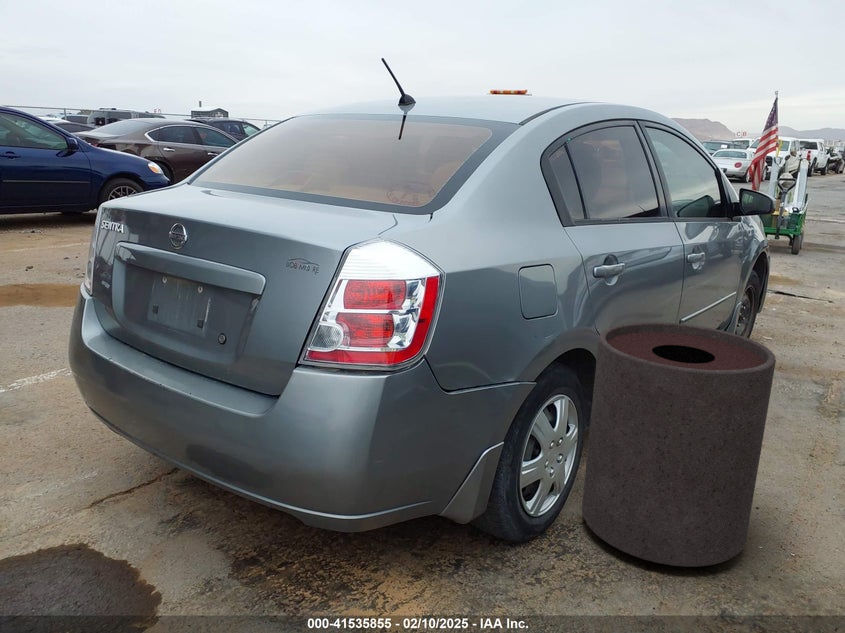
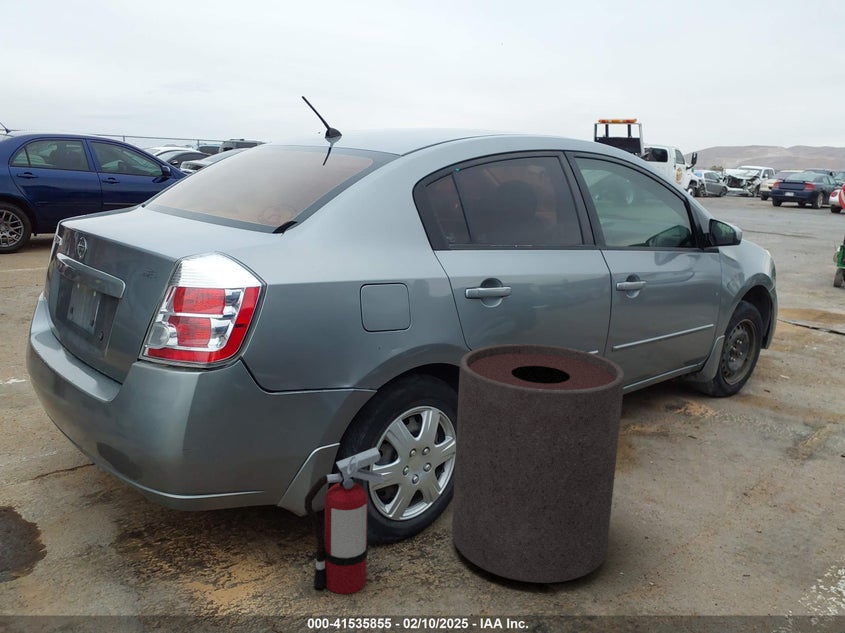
fire extinguisher: none [477,443,554,602] -> present [304,447,385,594]

